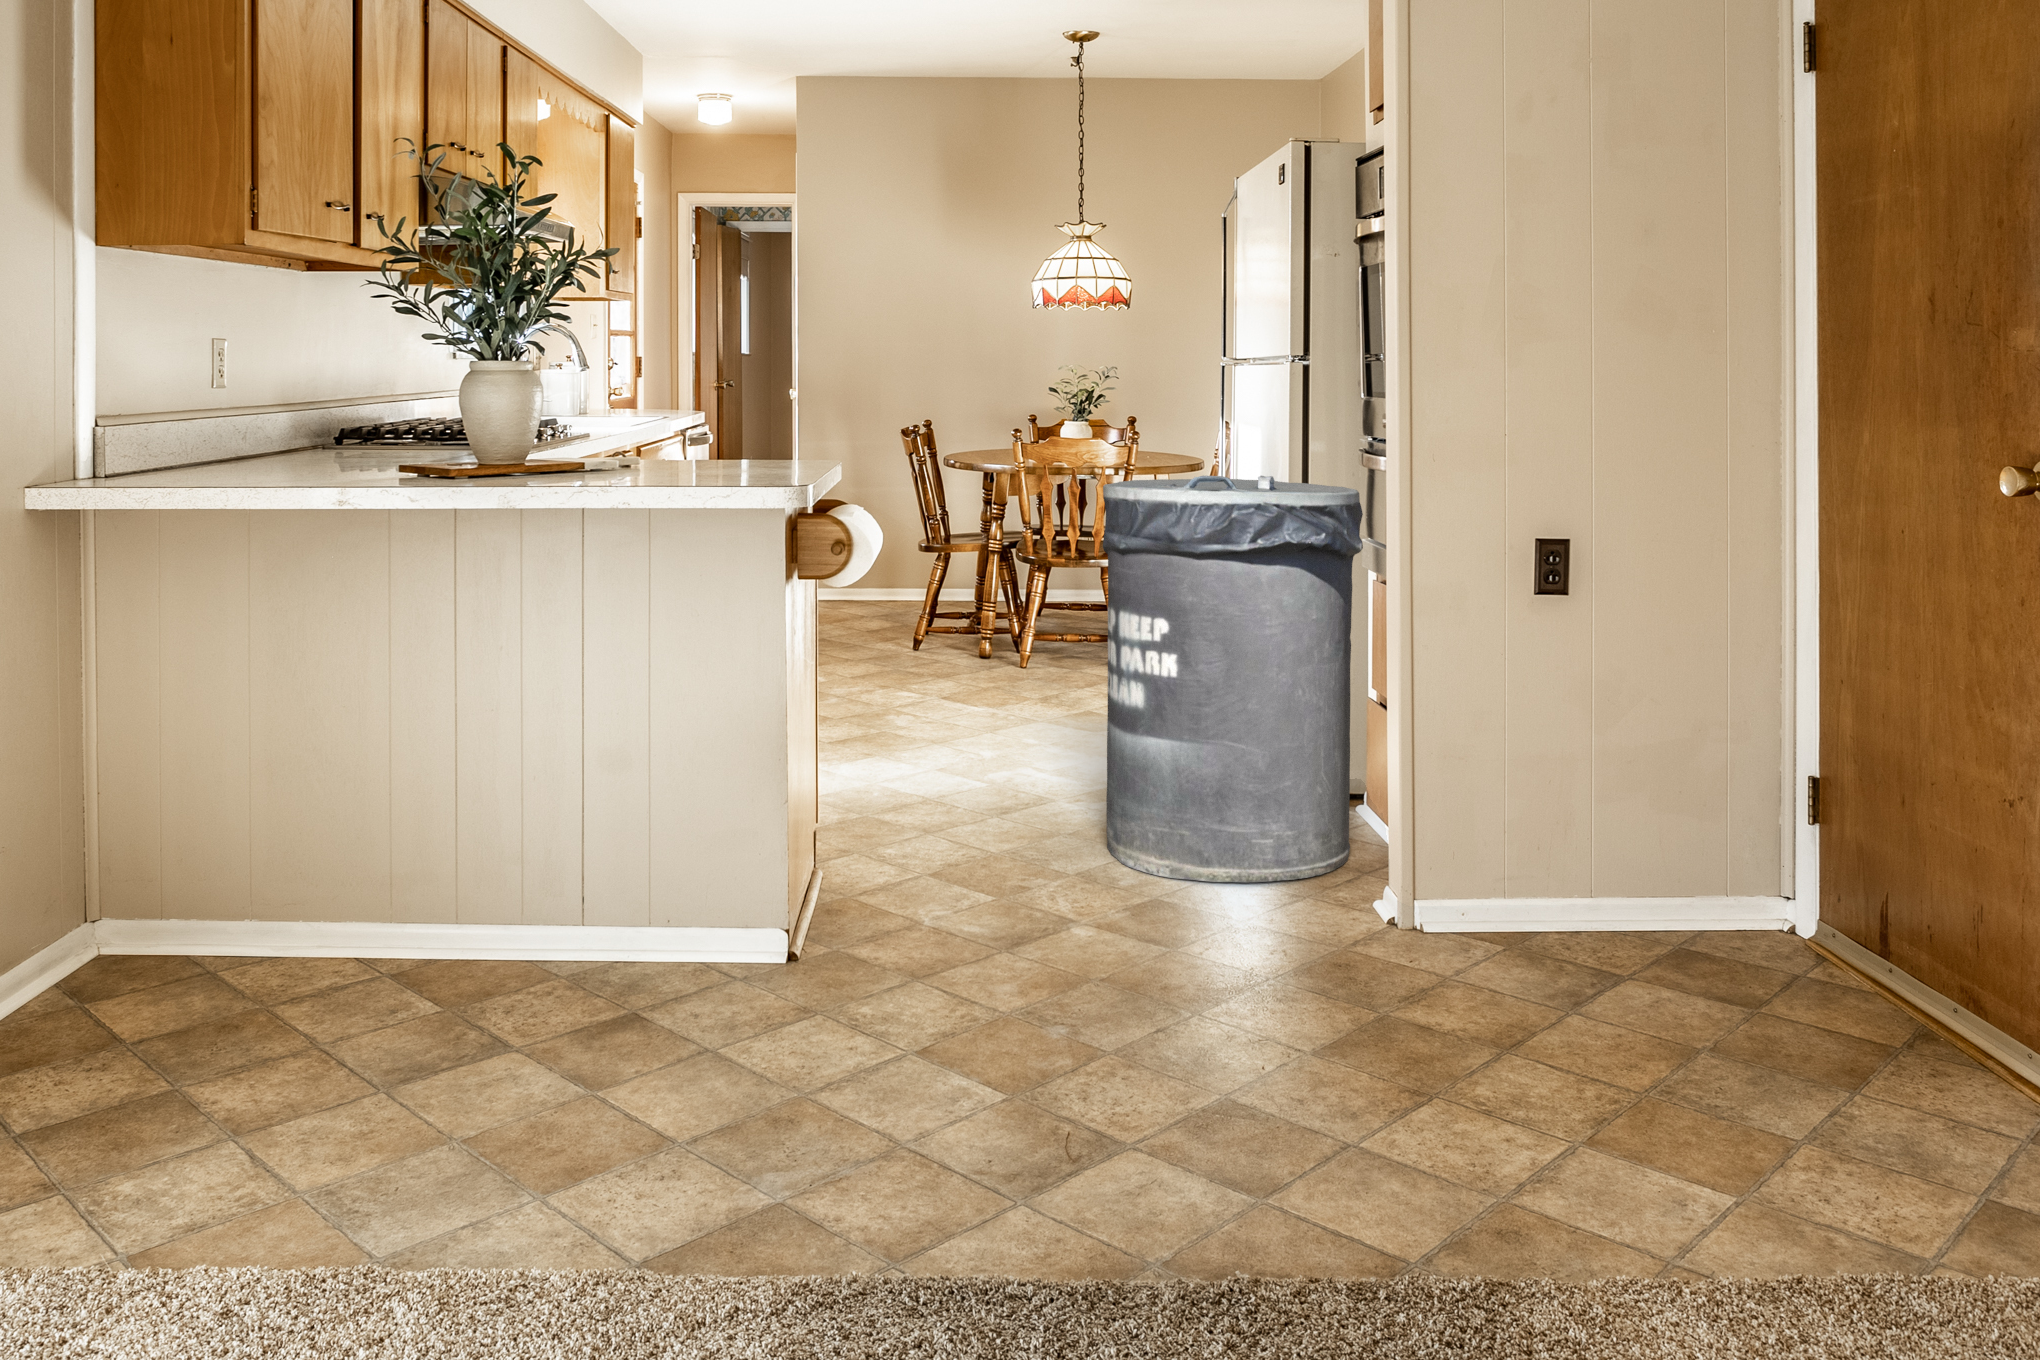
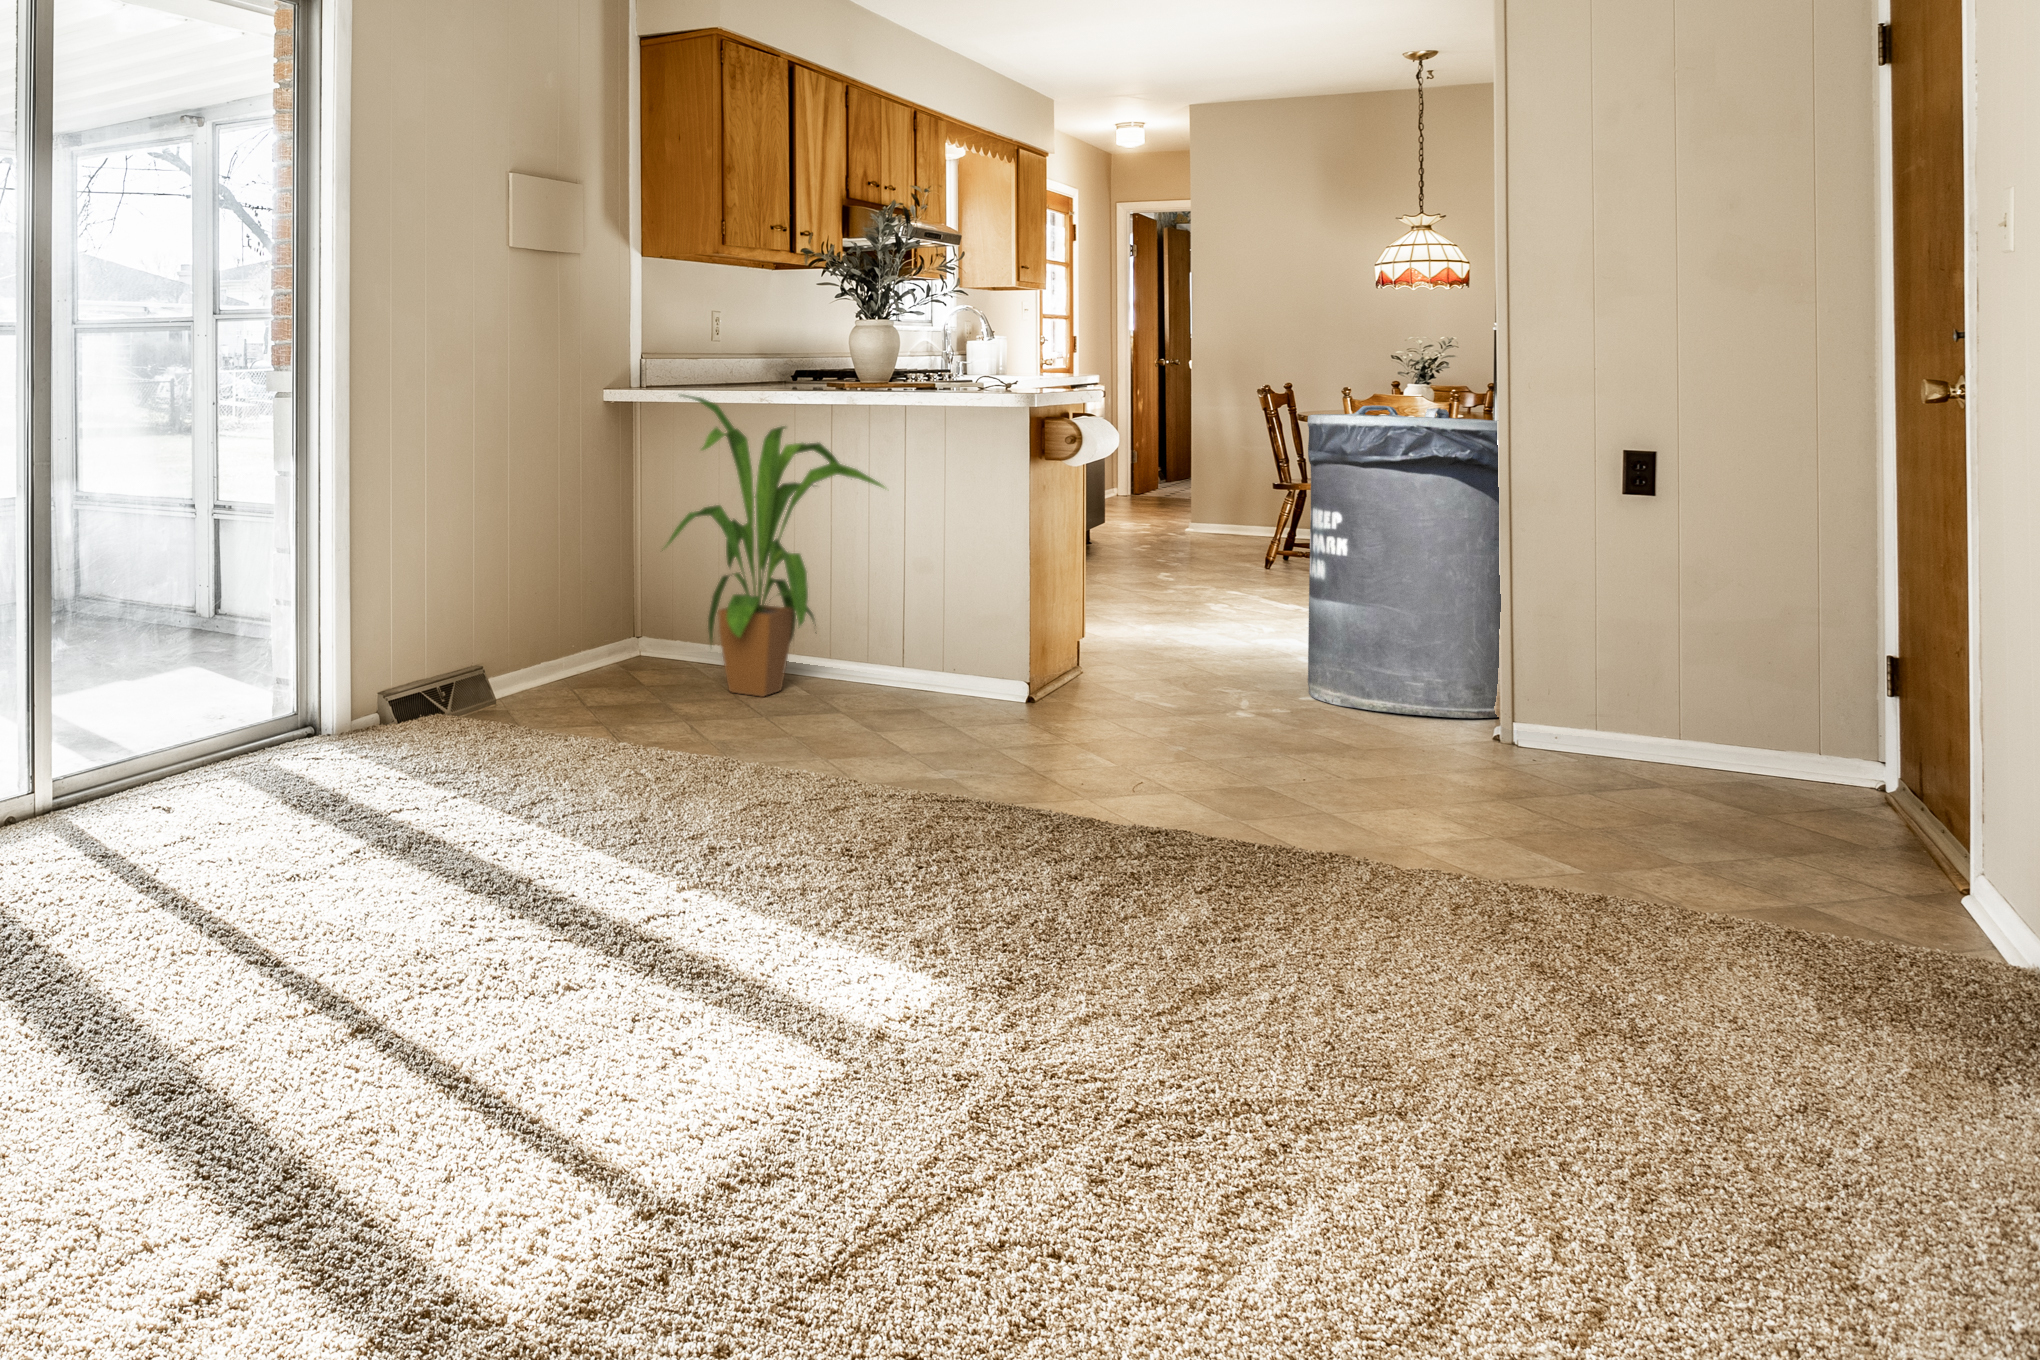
house plant: none [169,505,590,1043] -> present [667,395,885,697]

